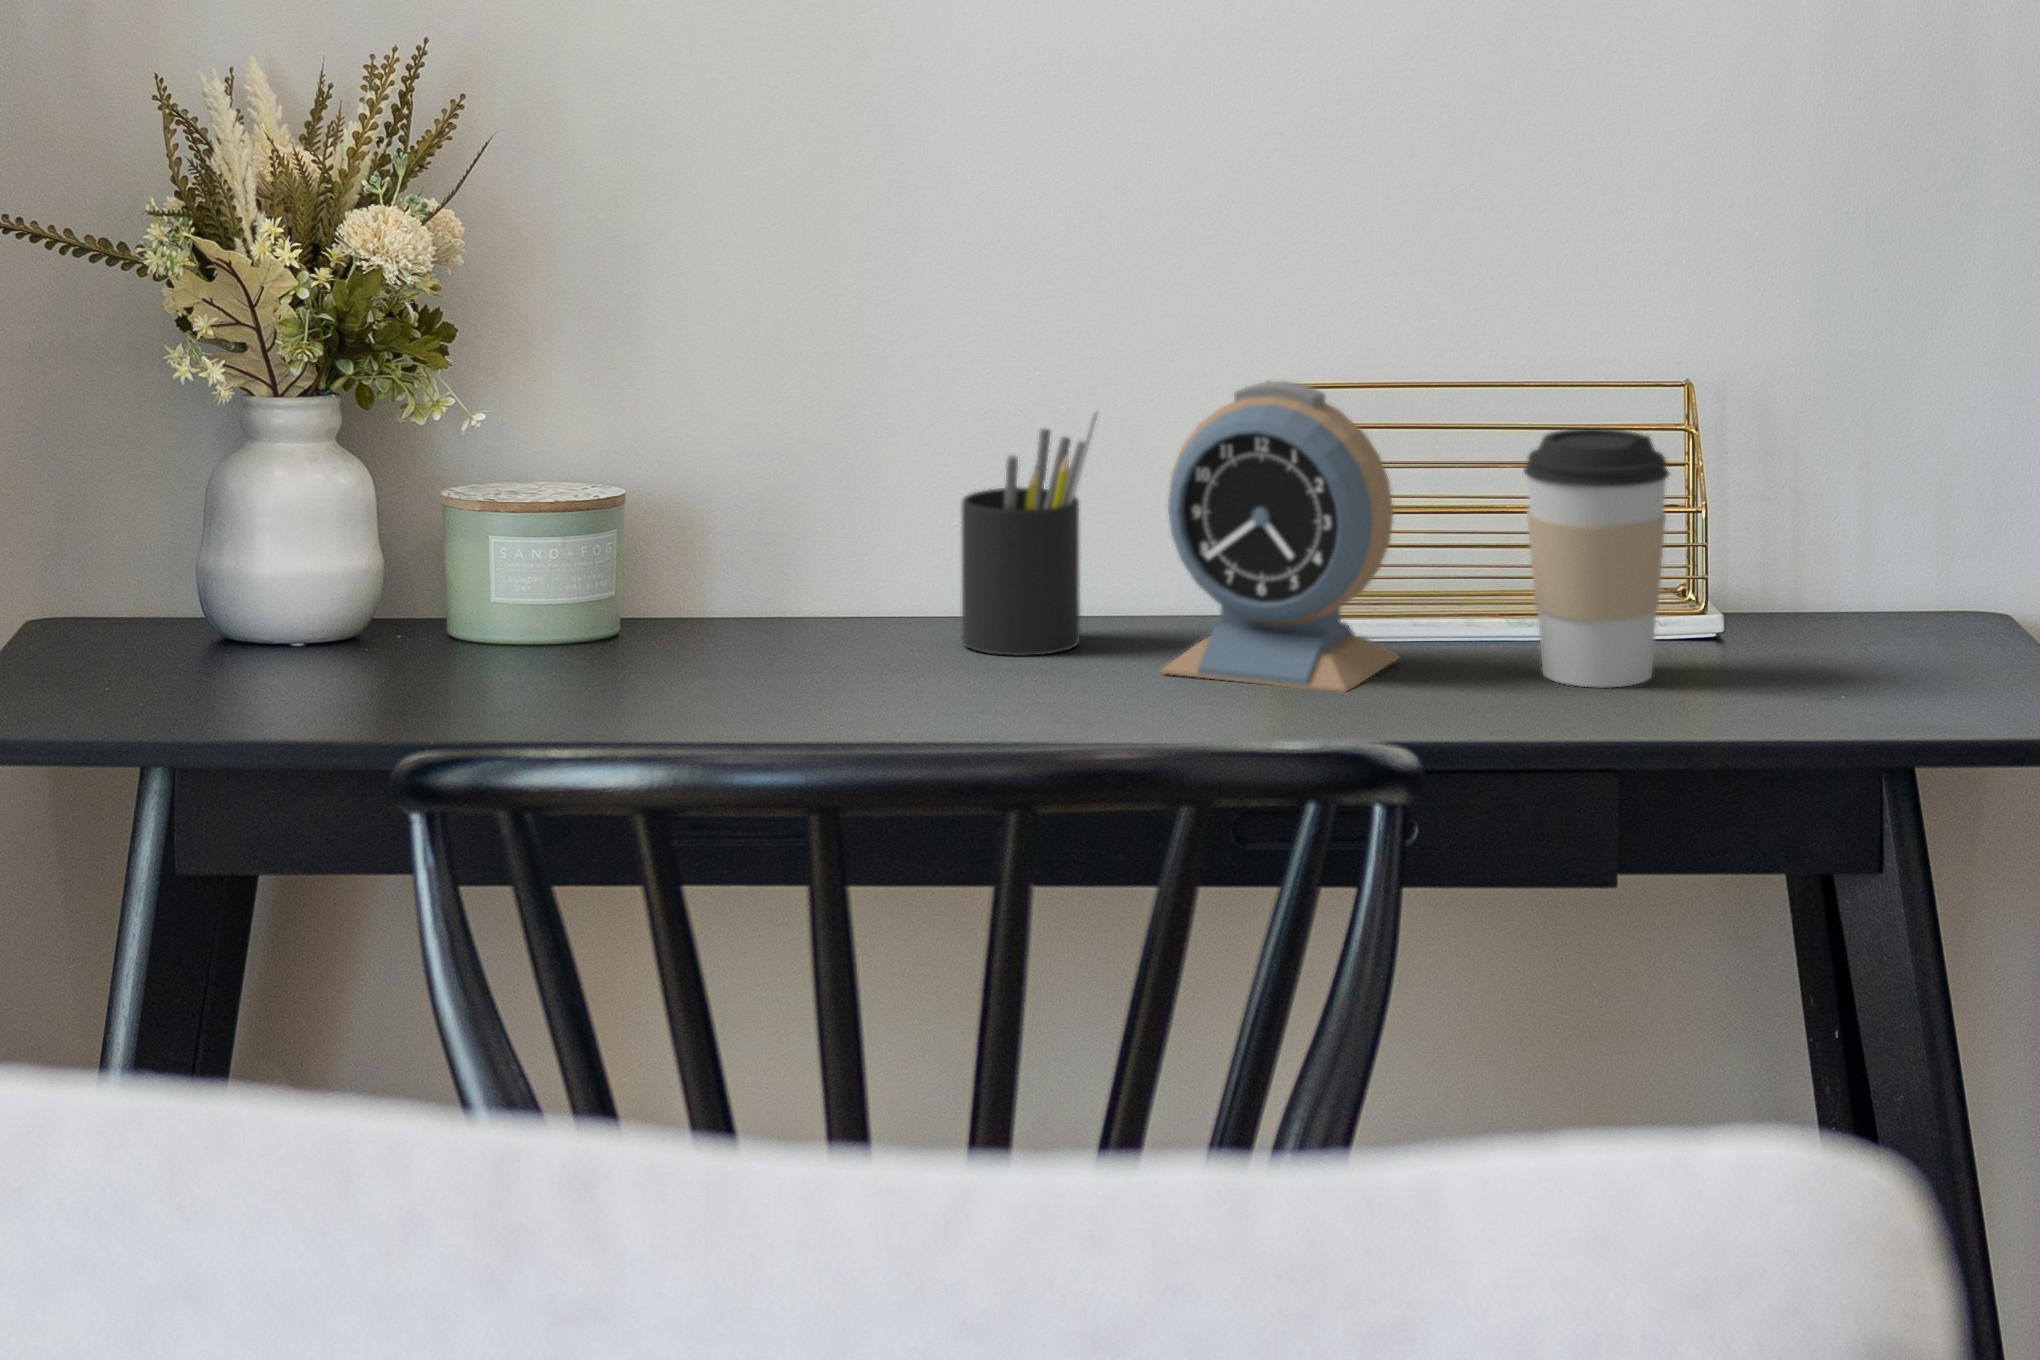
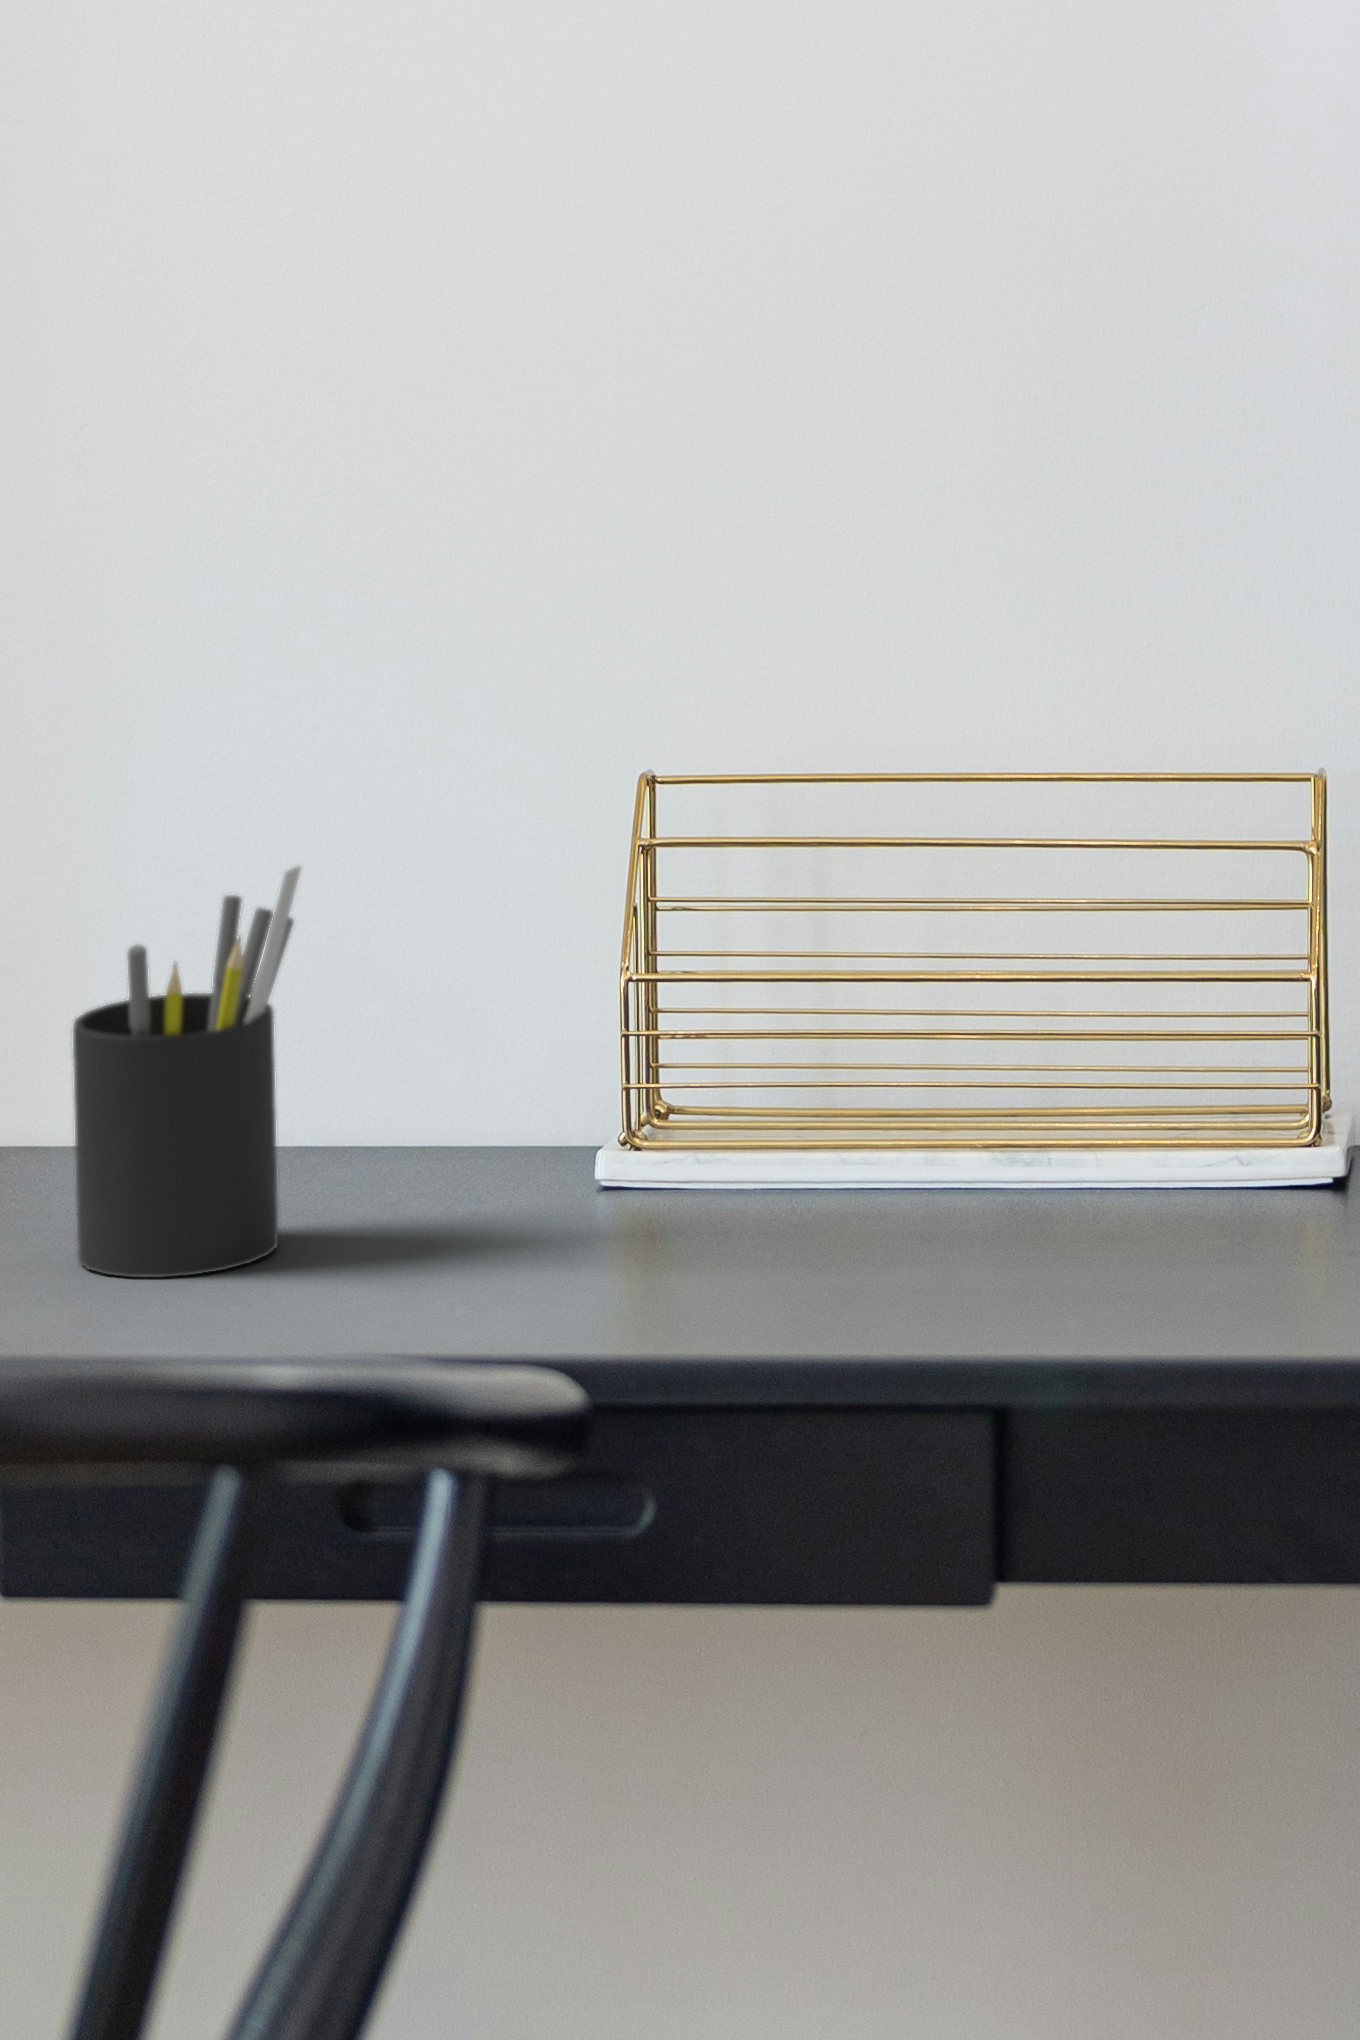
alarm clock: present [1161,381,1399,692] -> none [362,812,785,1340]
coffee cup: present [1524,428,1669,687] -> none [970,879,1215,1317]

